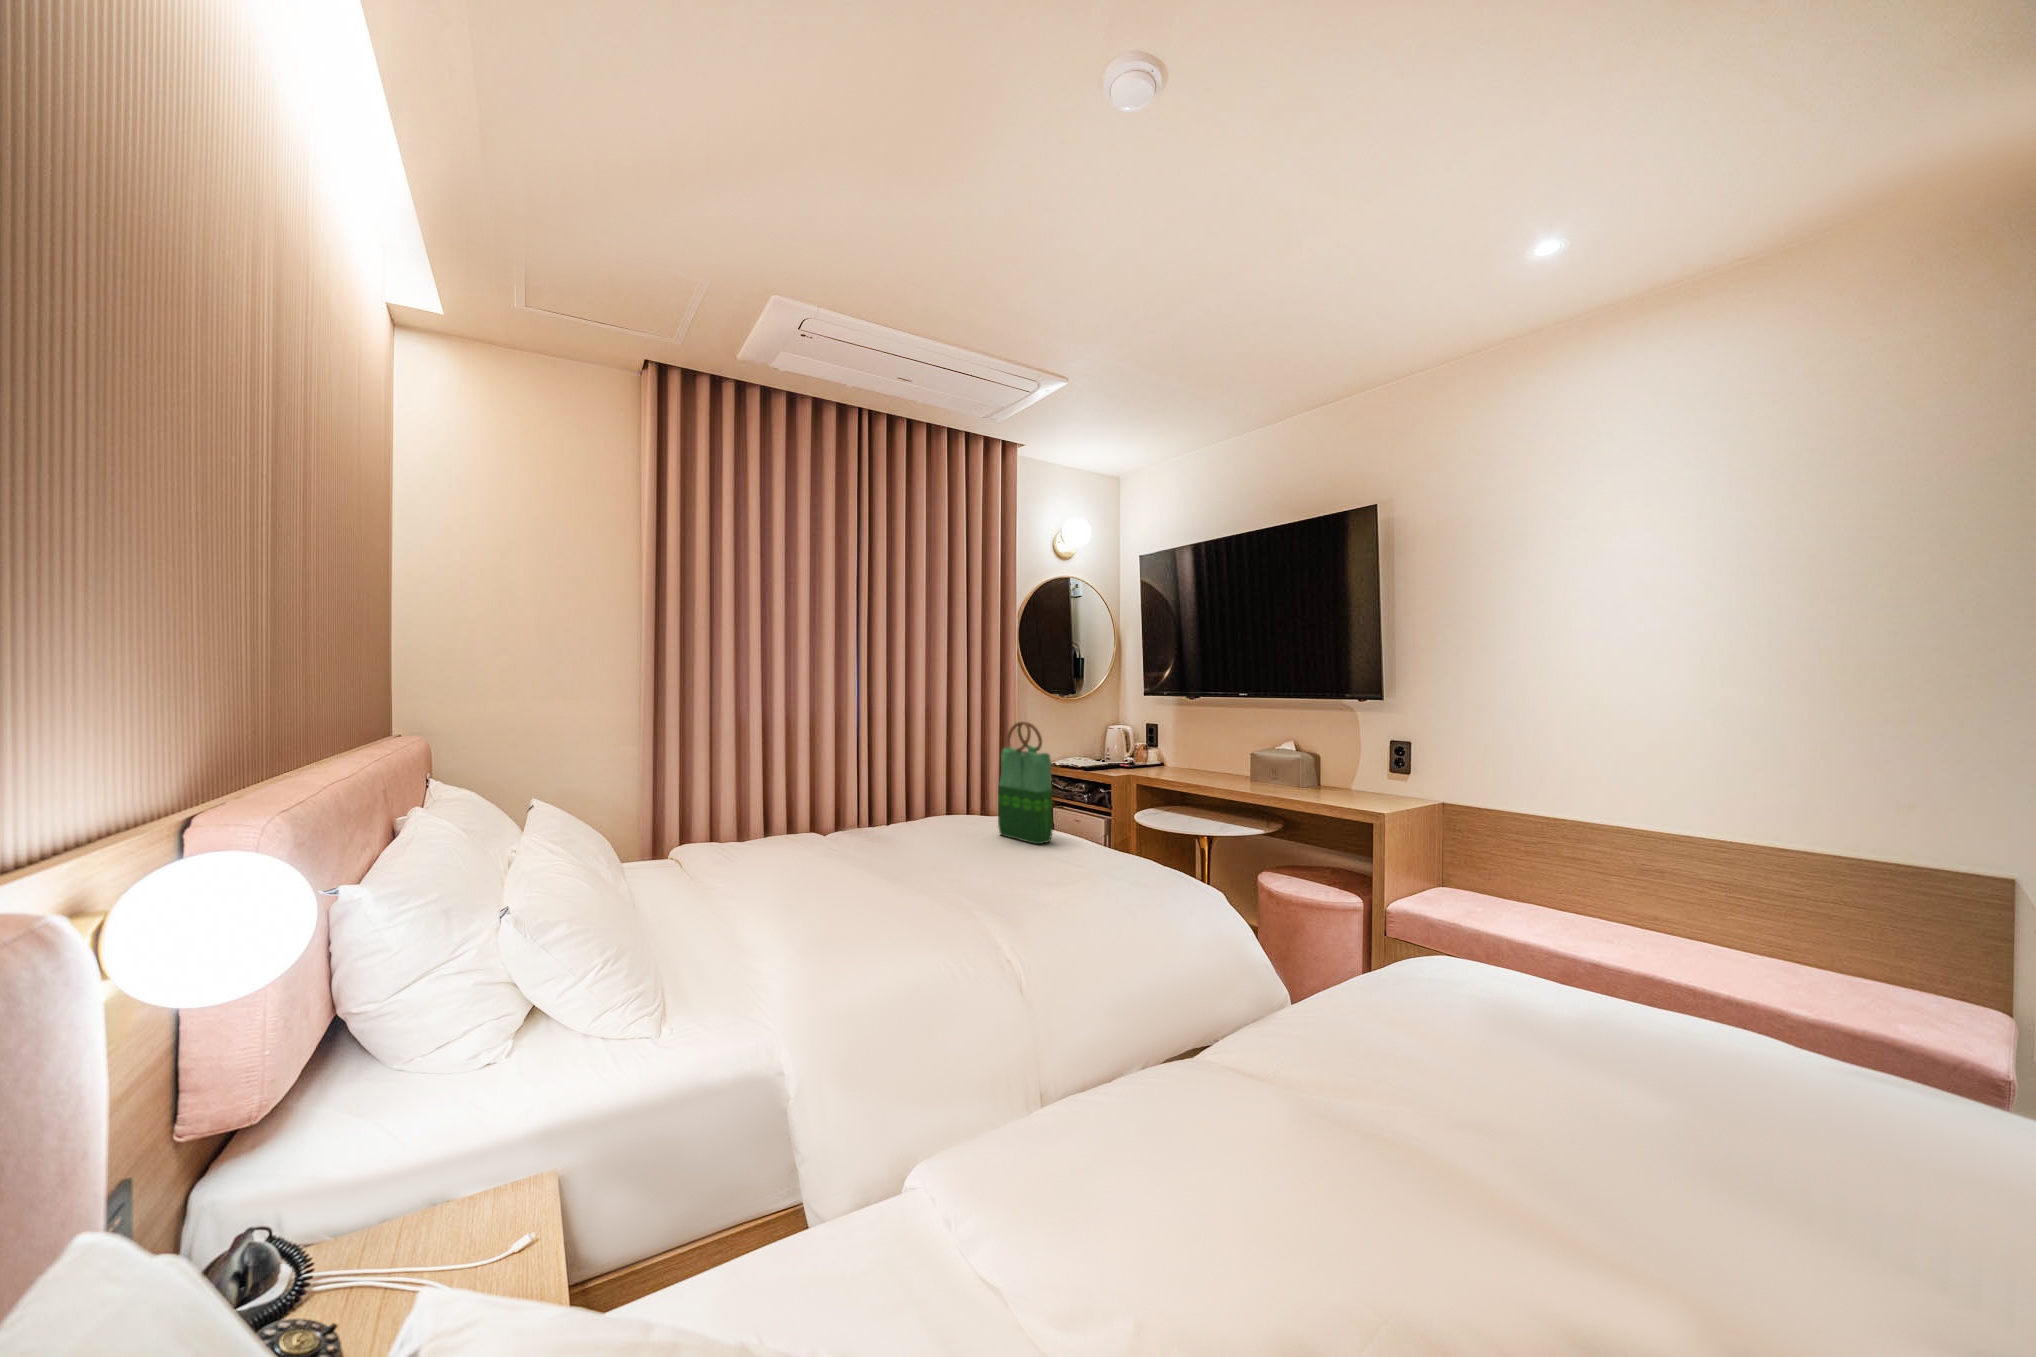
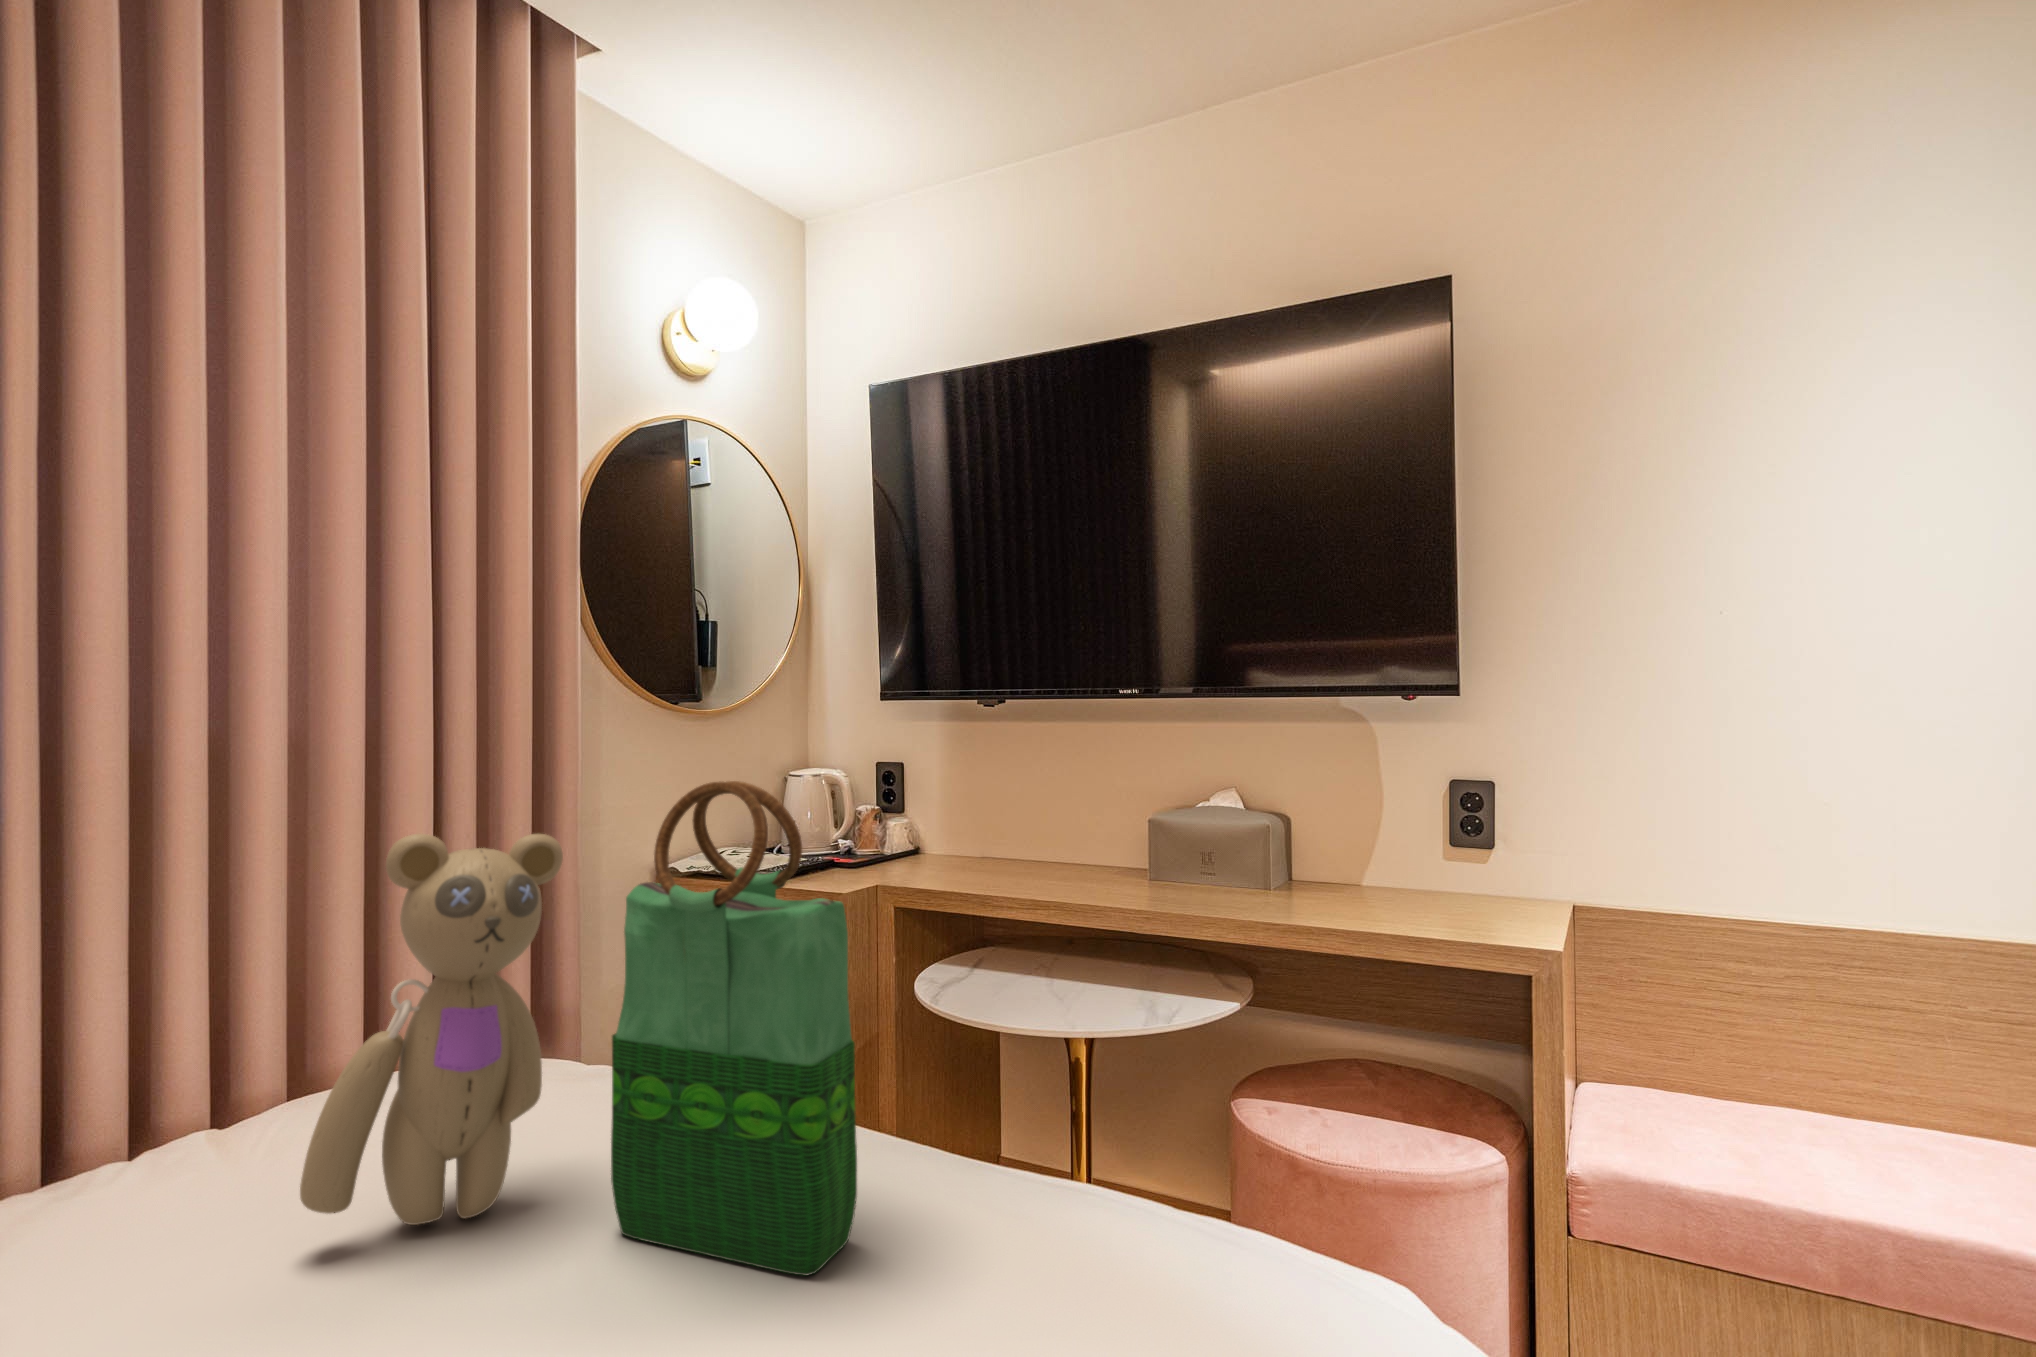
teddy bear: none [933,732,990,829] -> present [300,834,563,1225]

